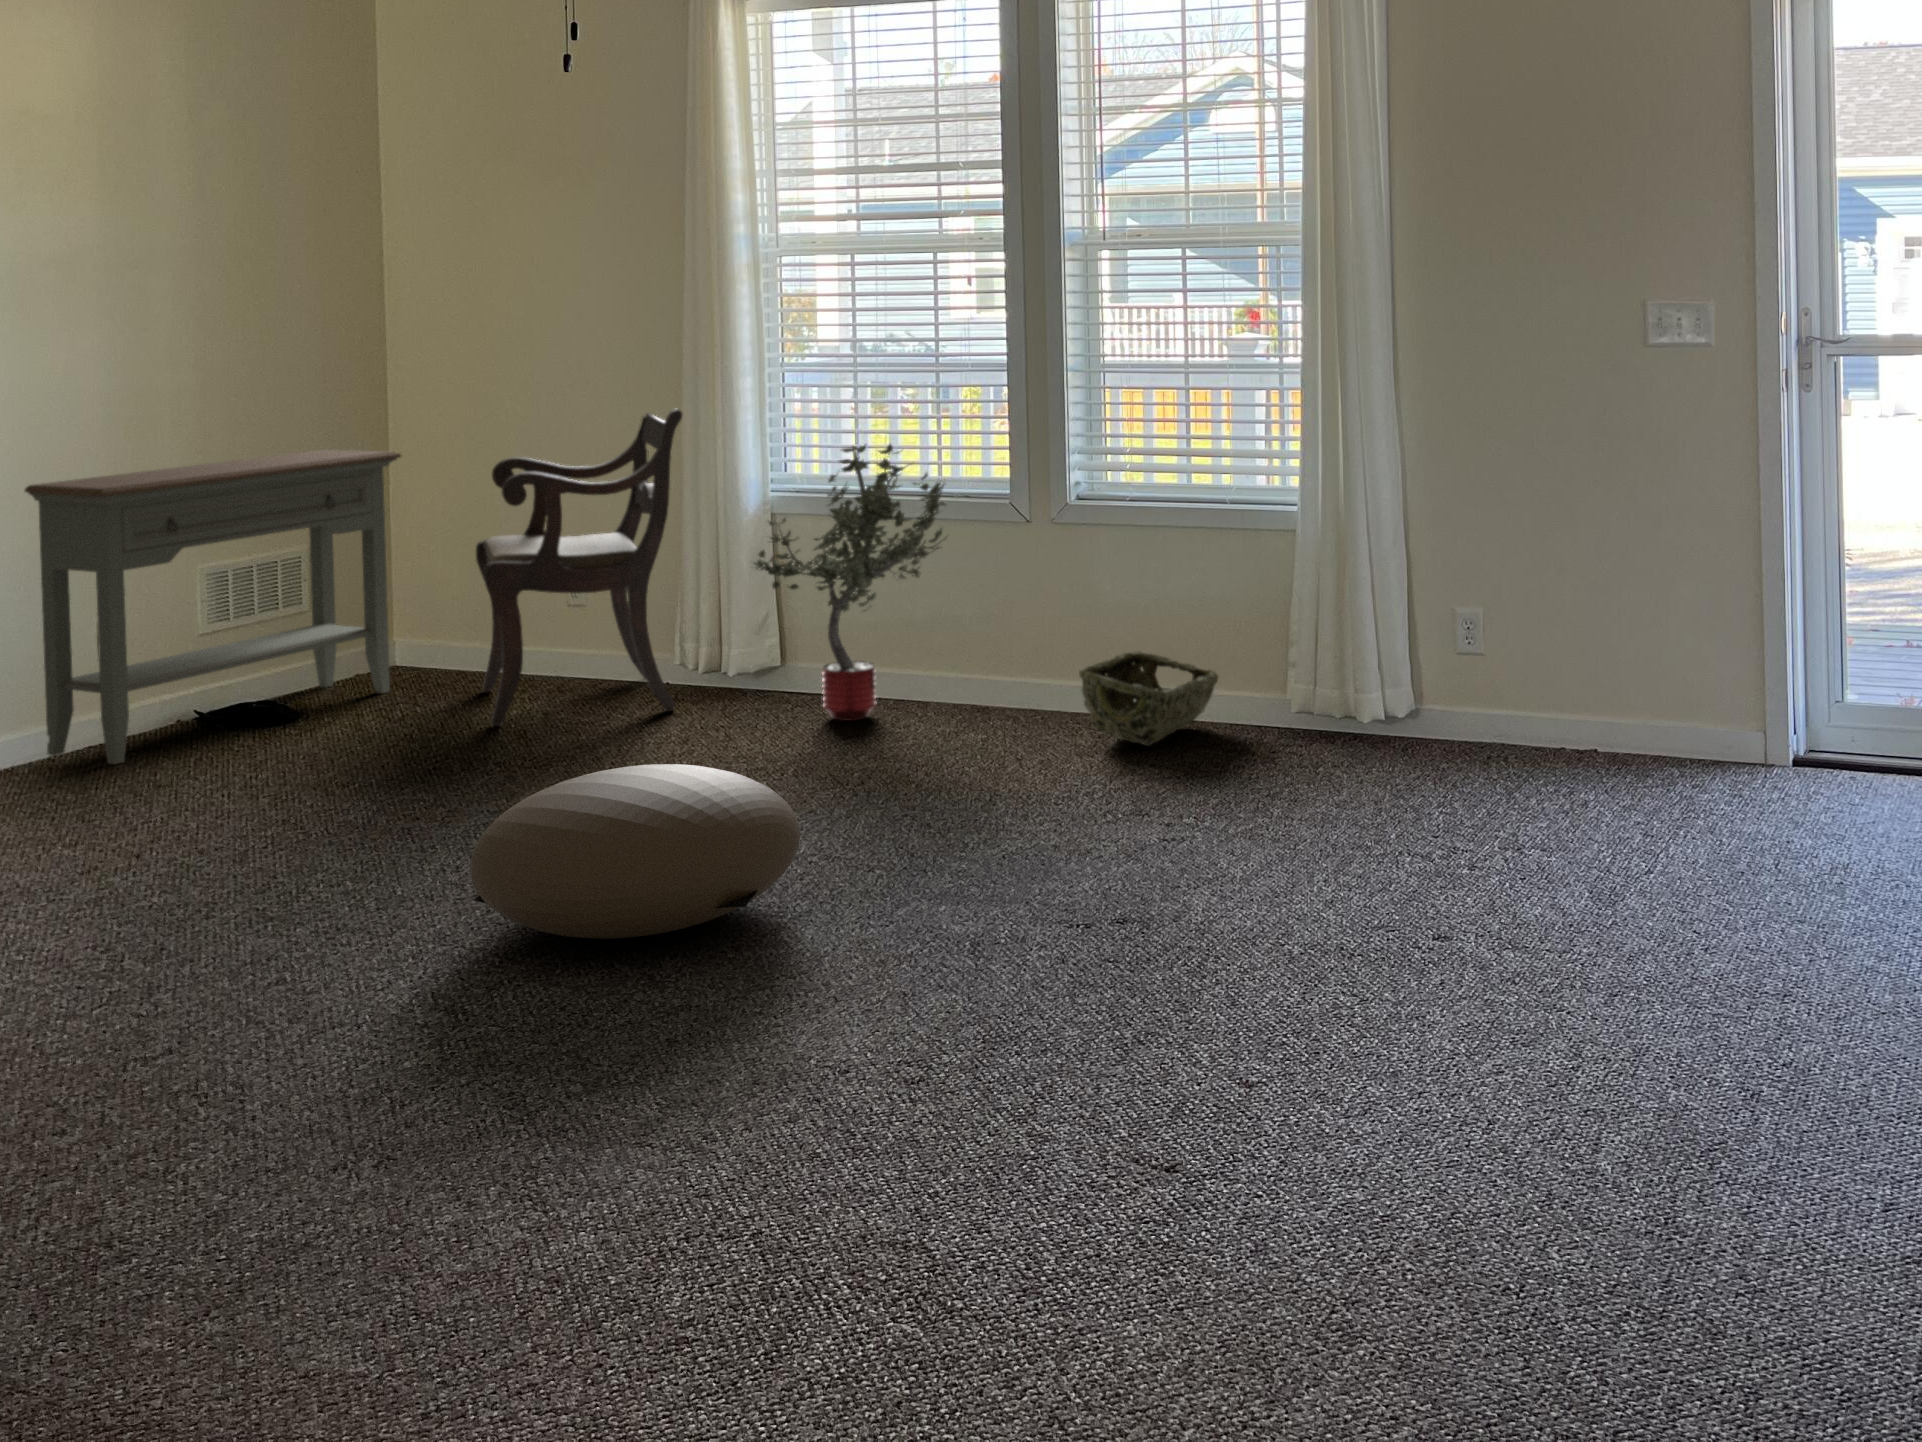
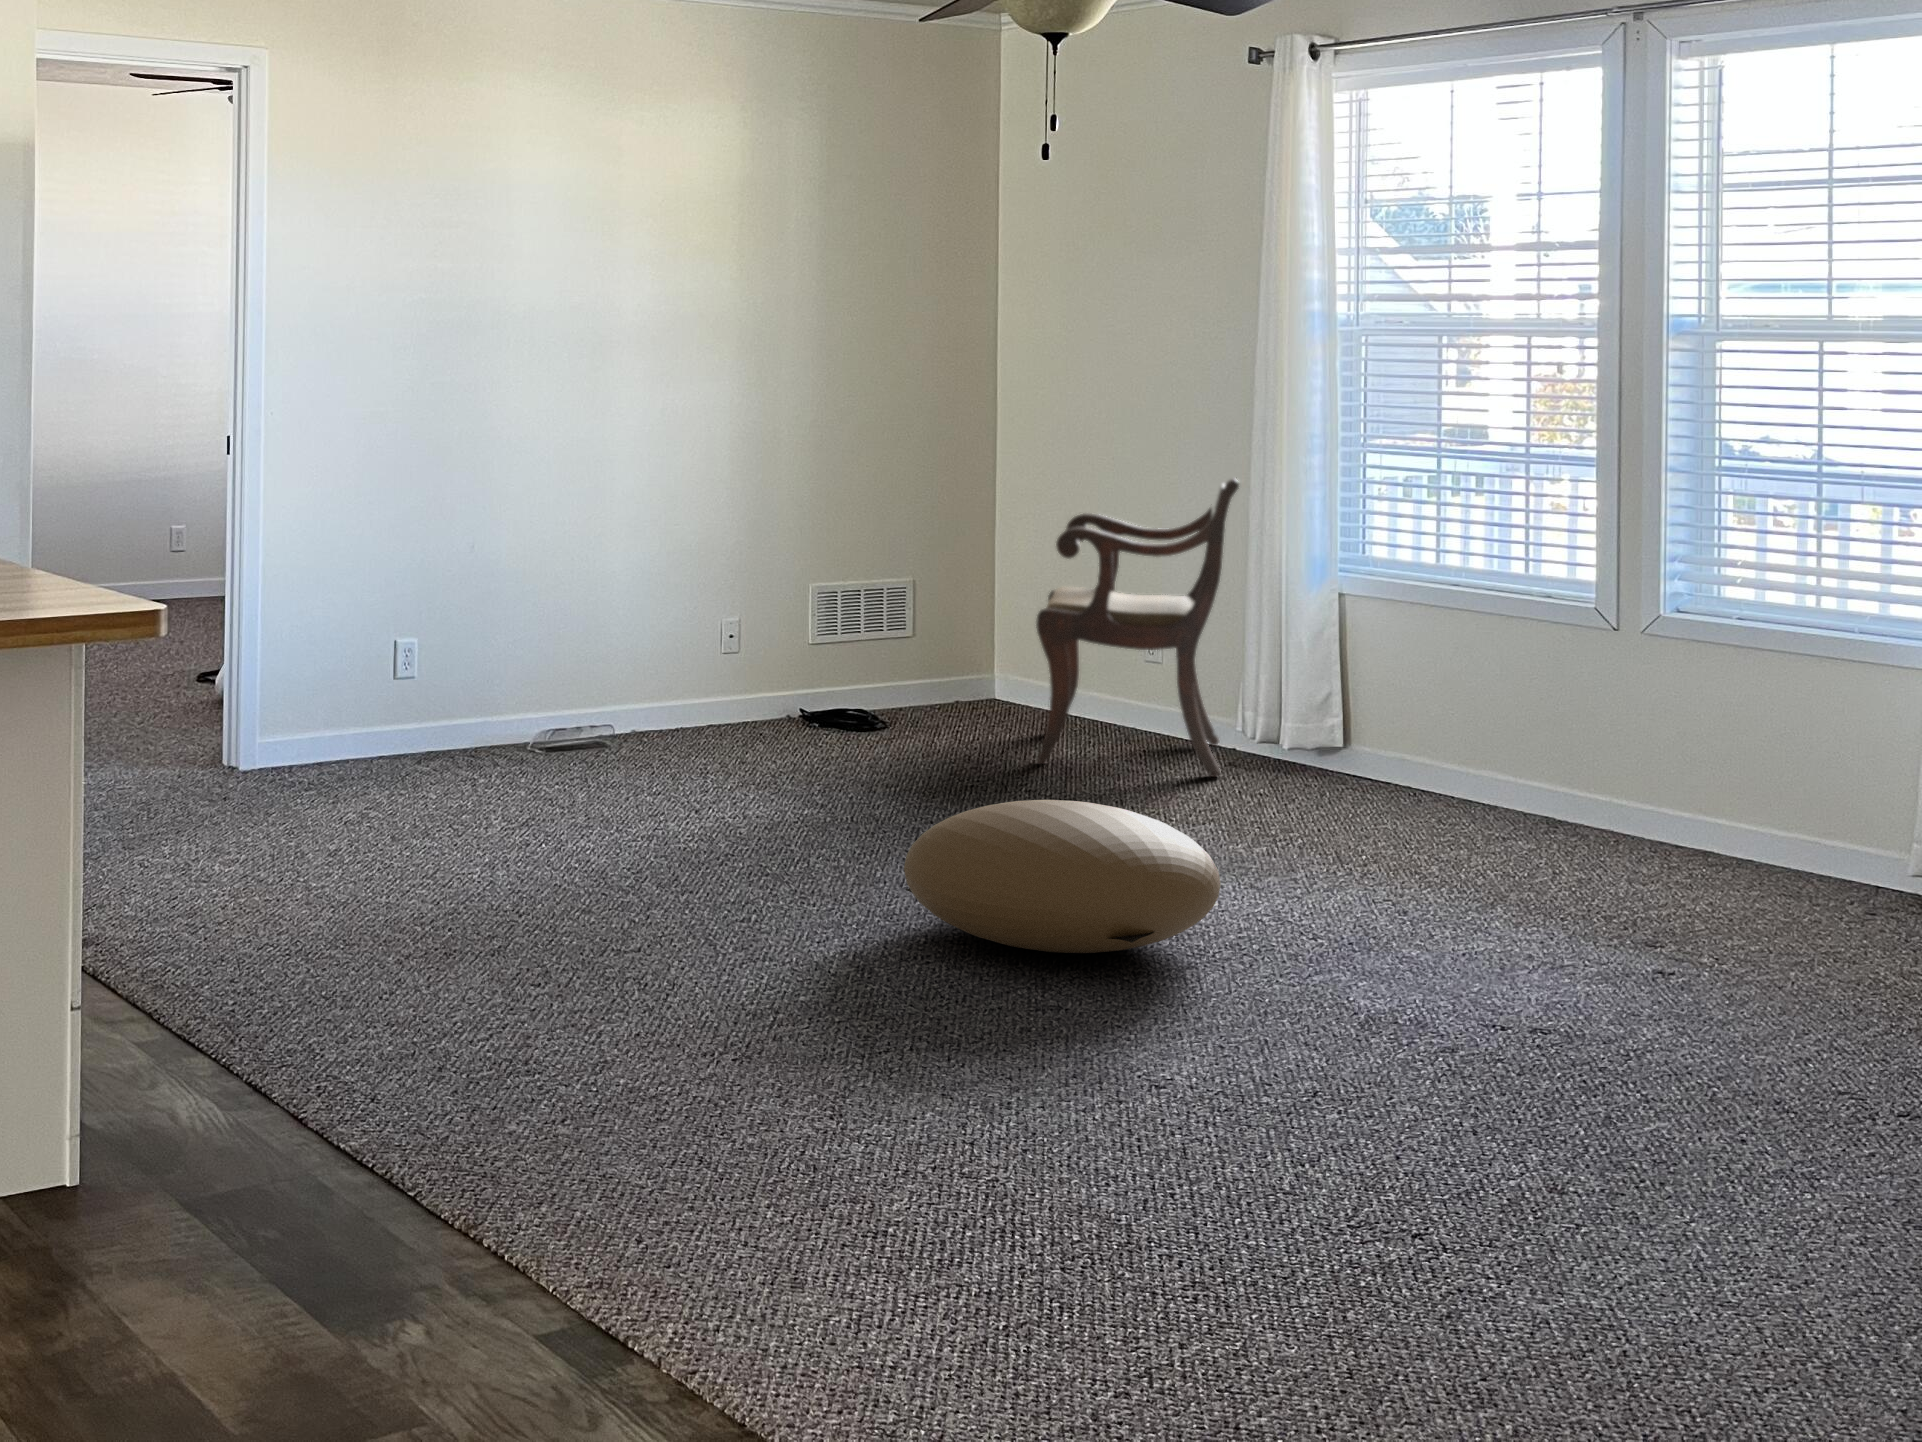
potted tree: present [754,444,947,721] -> none [1302,529,1516,816]
console table: present [25,449,401,764] -> none [660,491,987,742]
woven basket: present [1079,652,1218,746] -> none [1638,791,1835,895]

